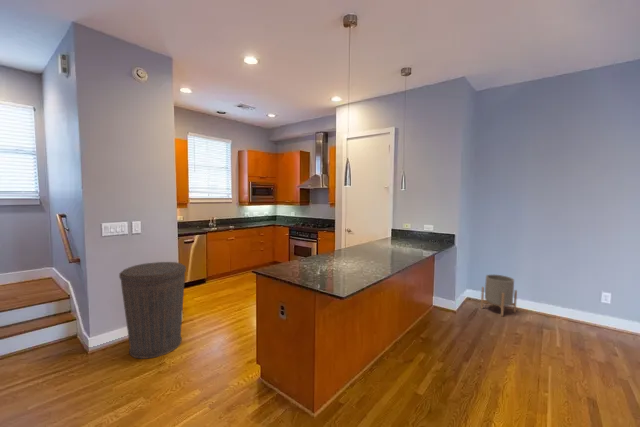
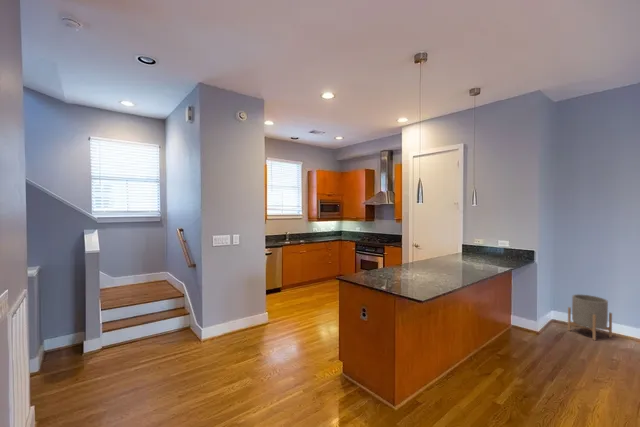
trash can: present [119,262,186,359] -> none [226,269,275,349]

